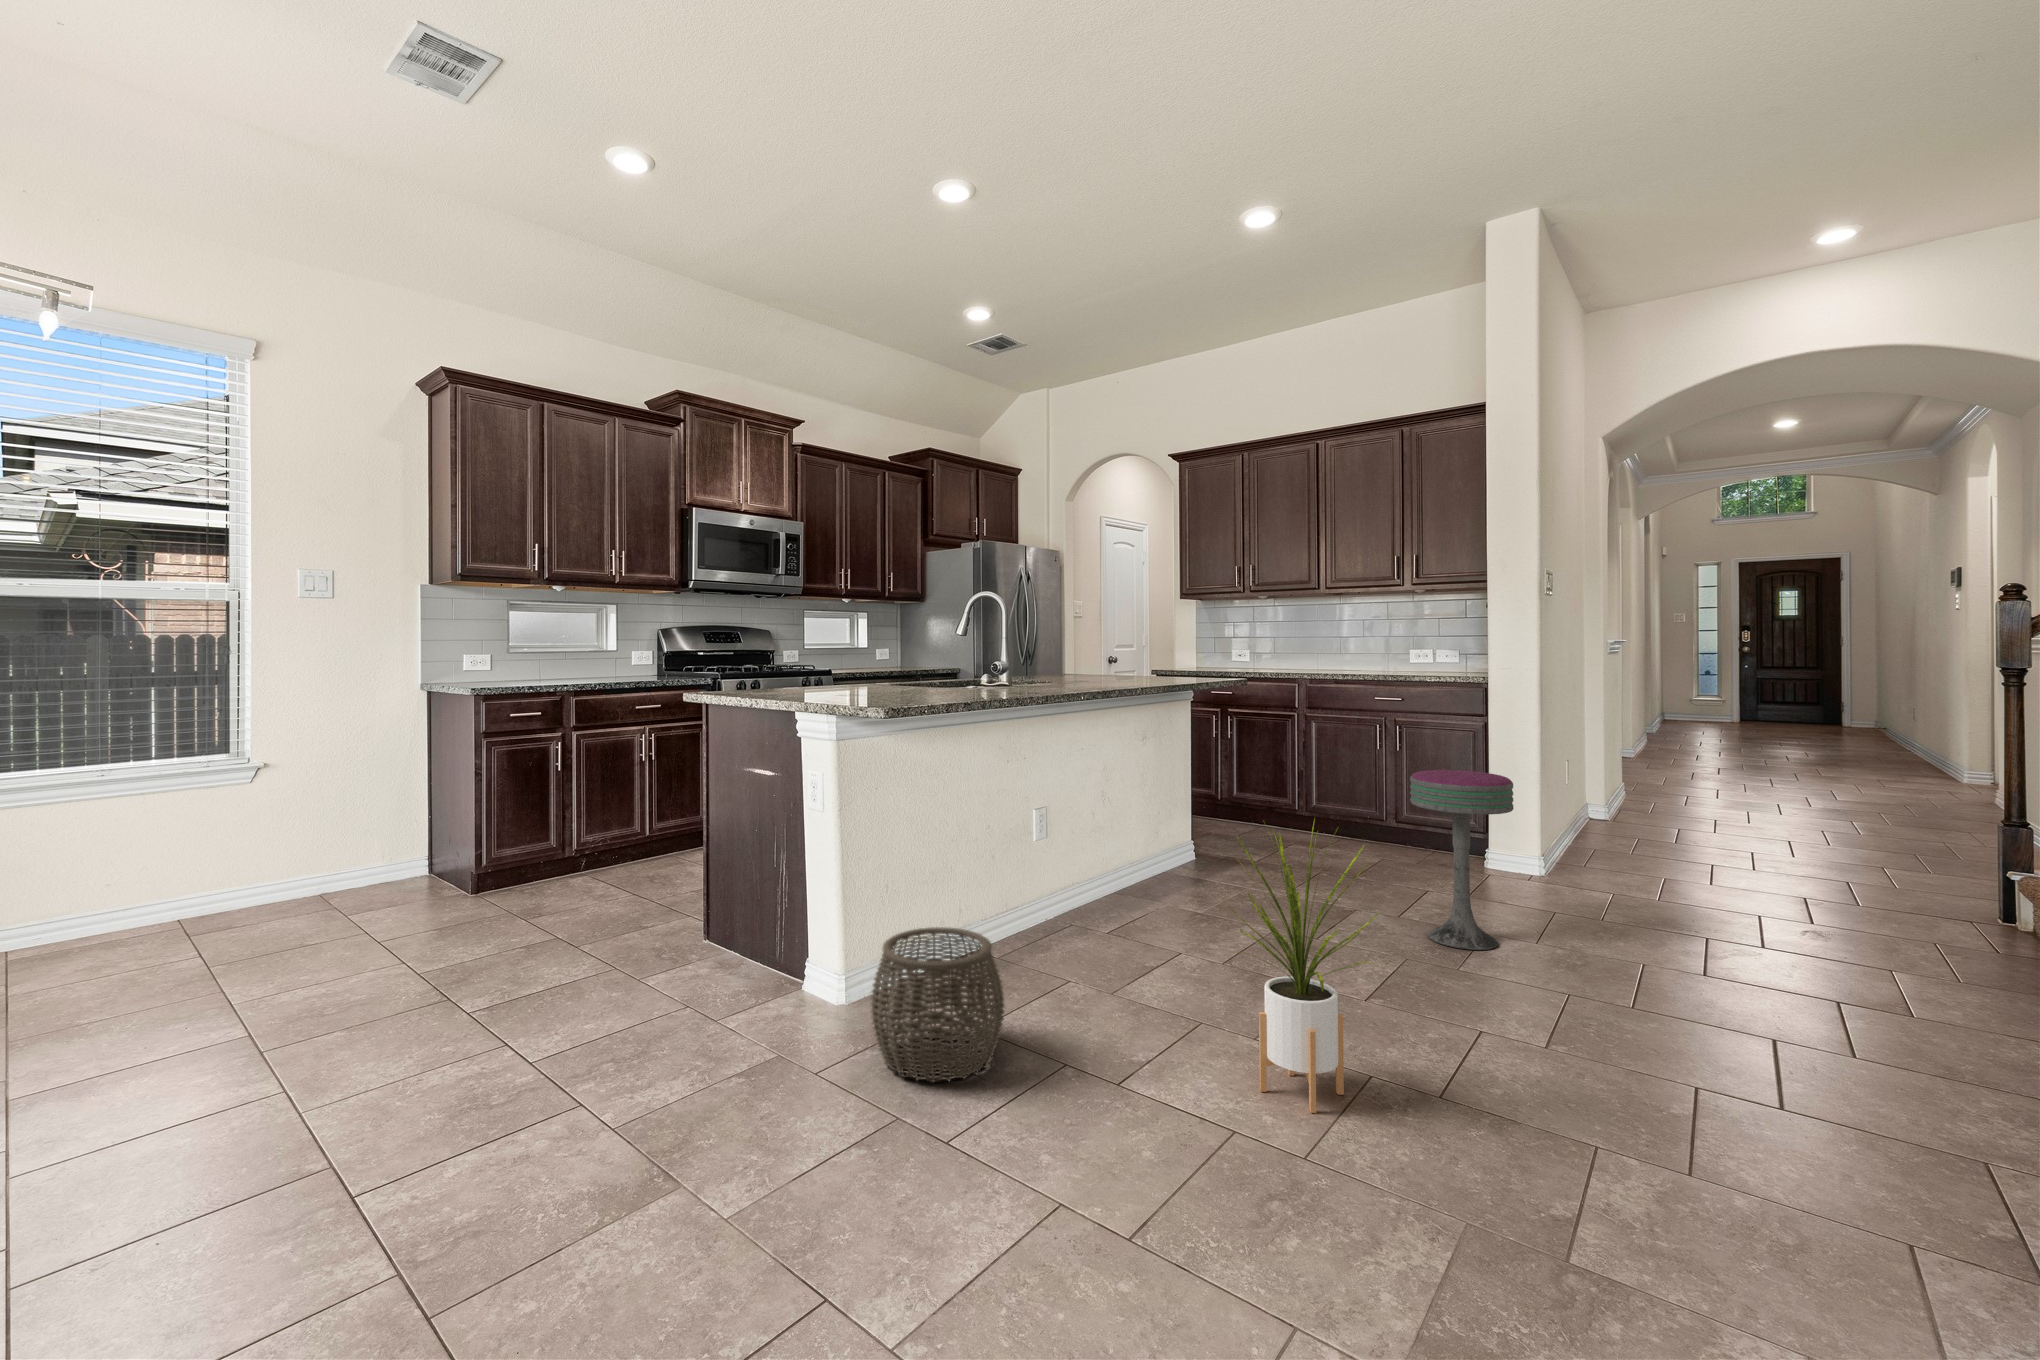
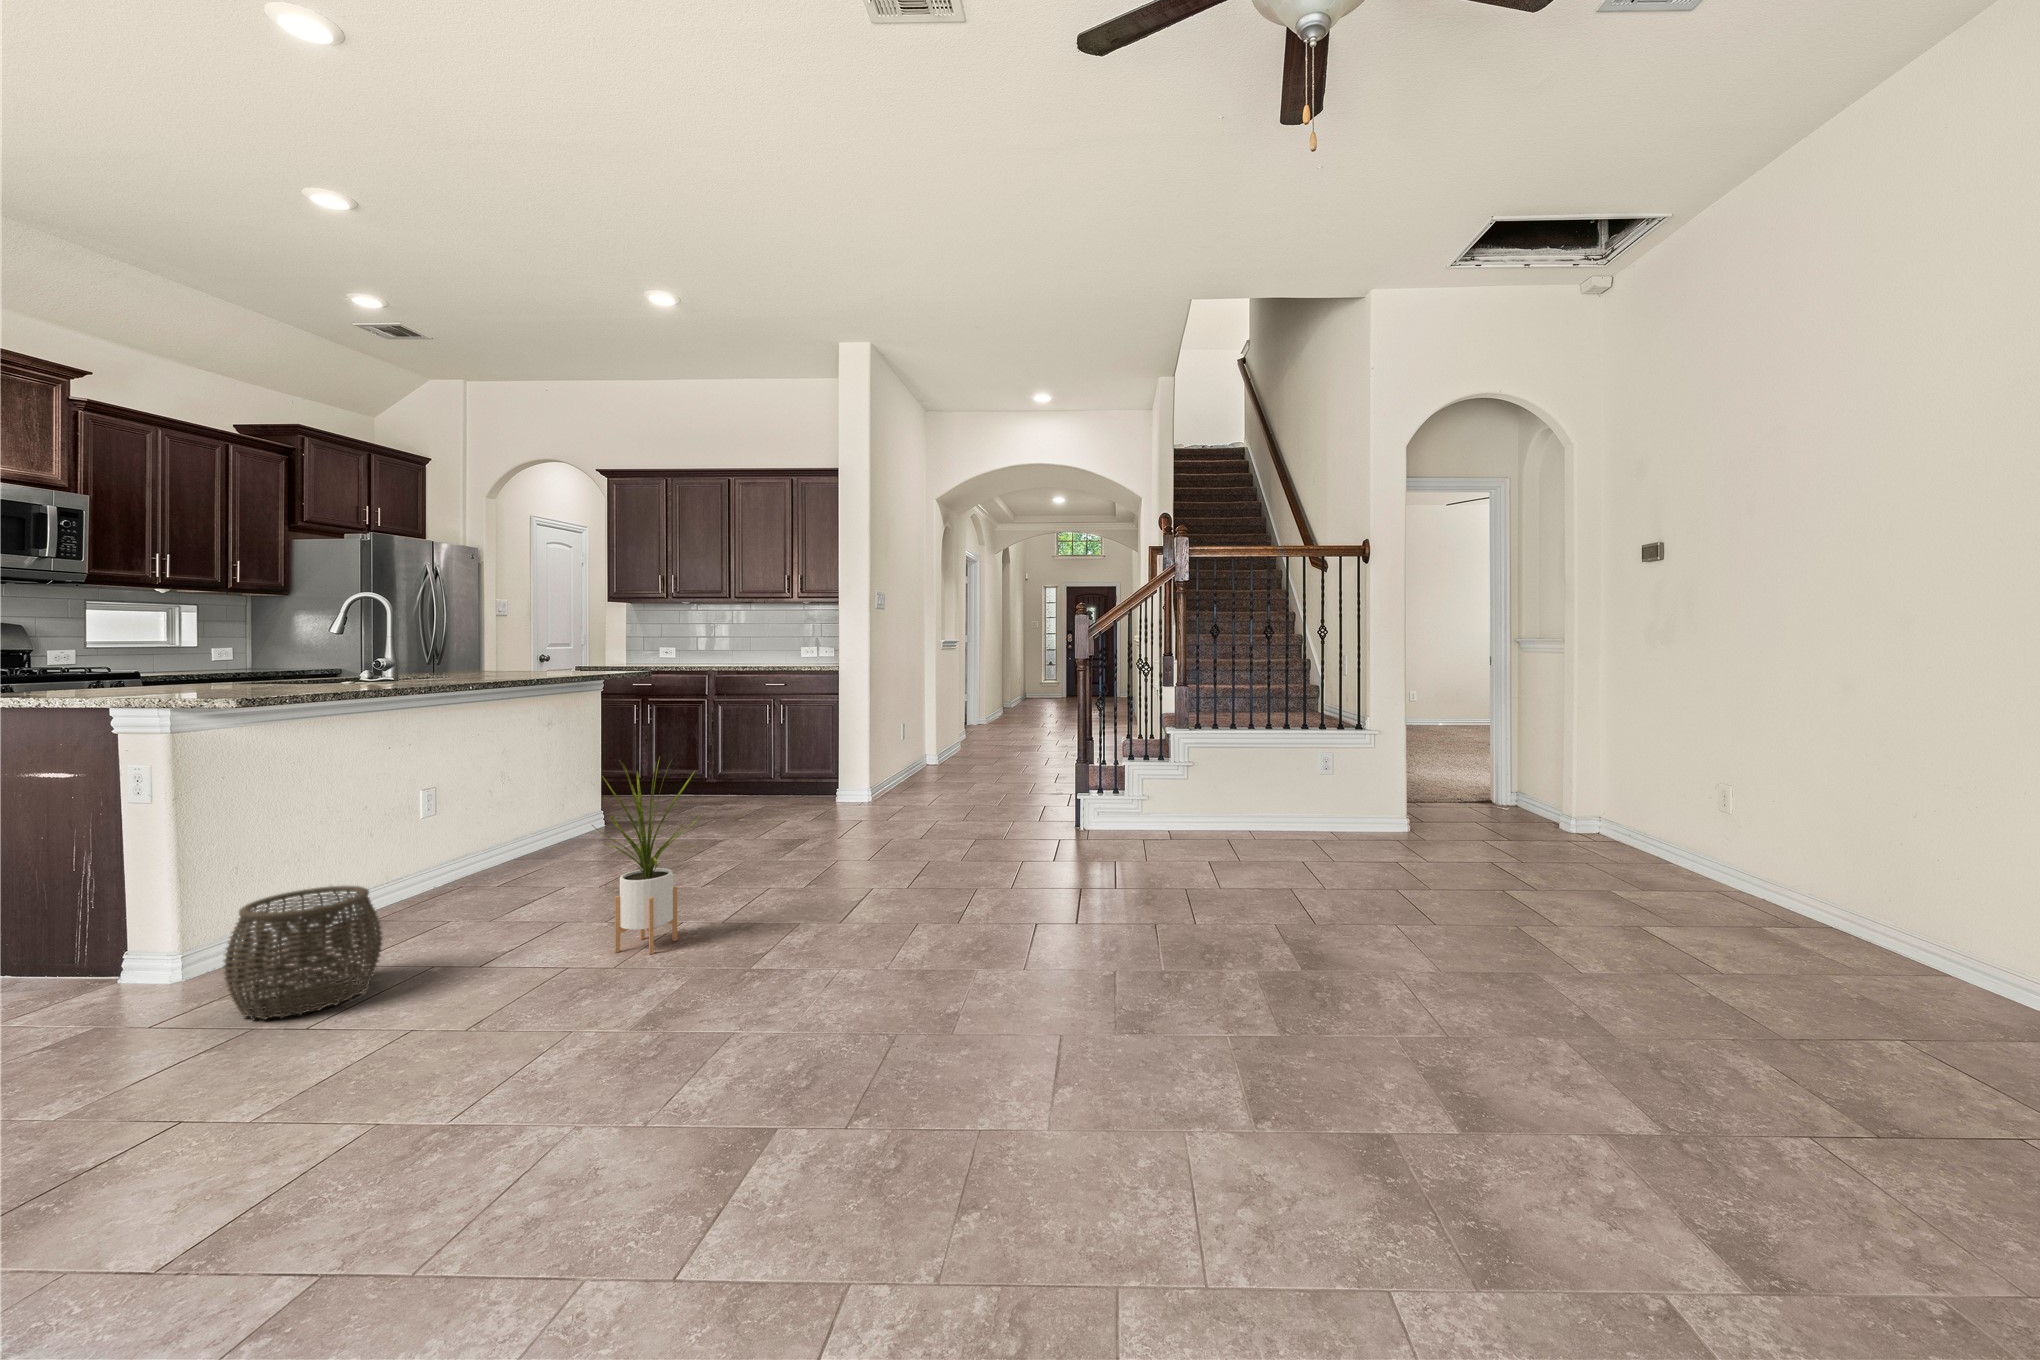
bar stool: present [1410,770,1514,950] -> none [765,727,831,849]

